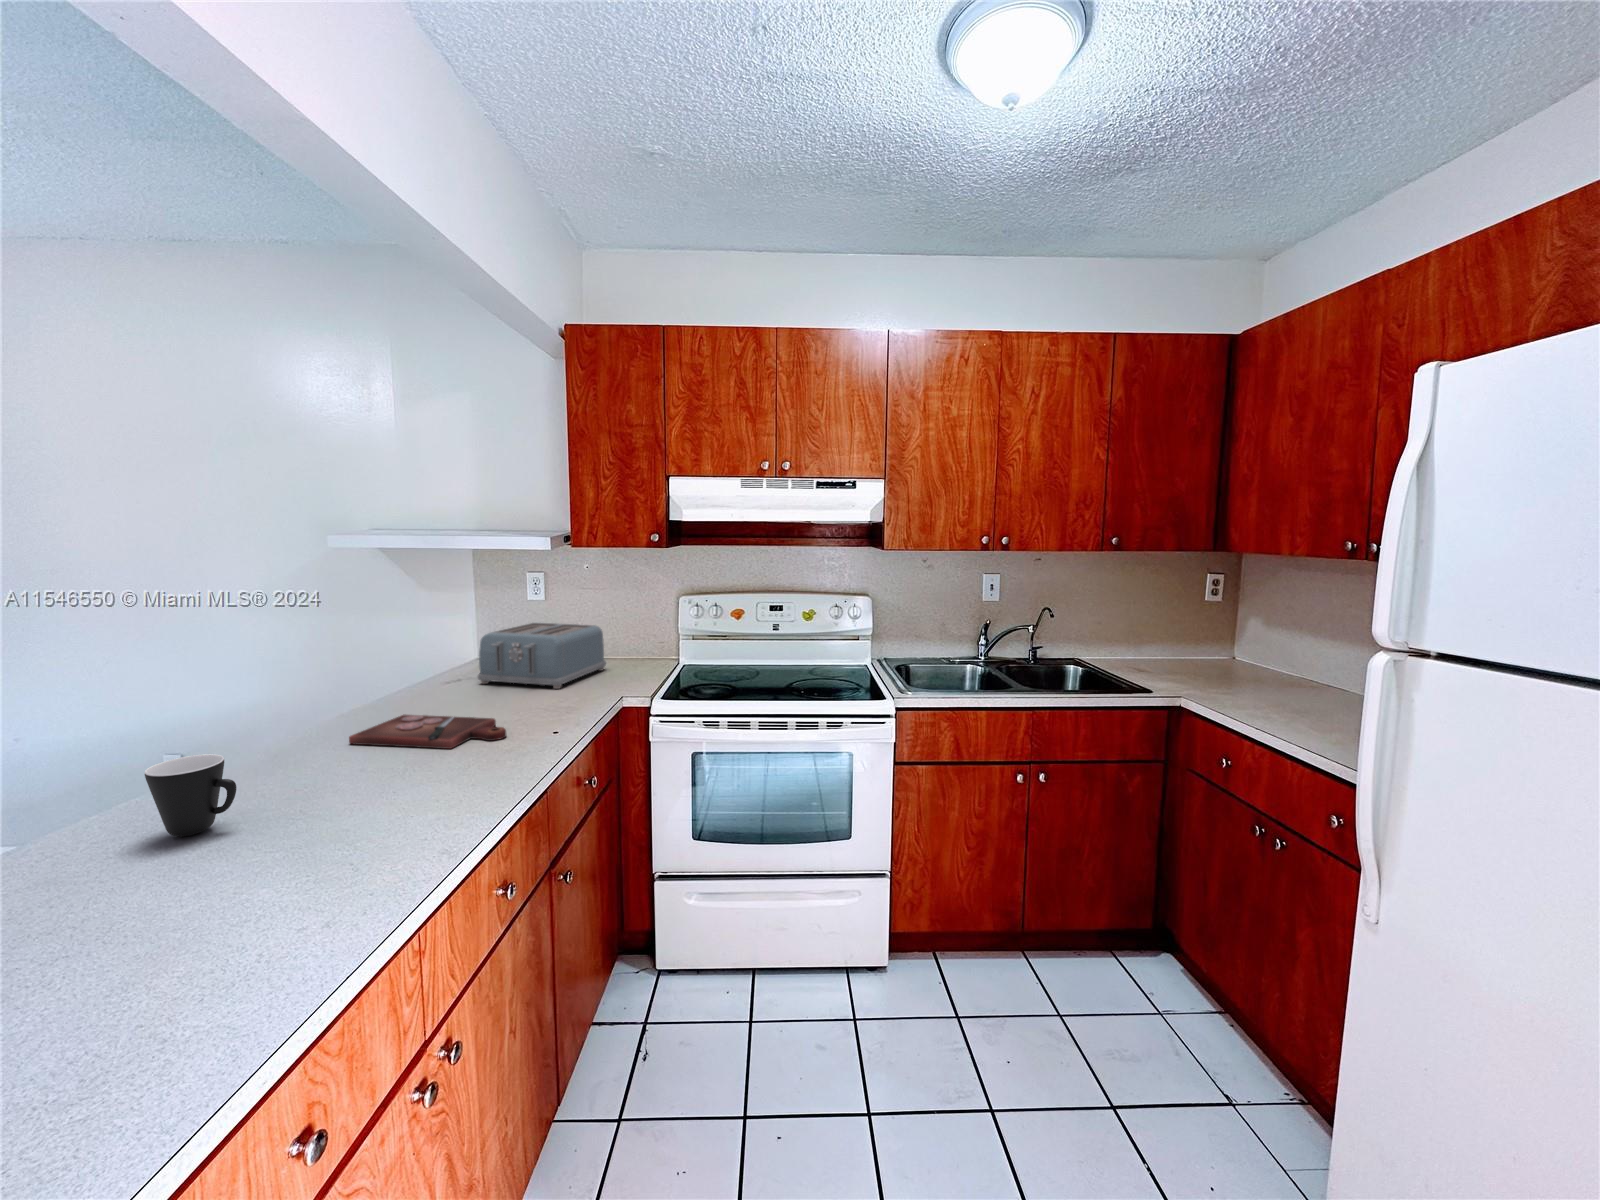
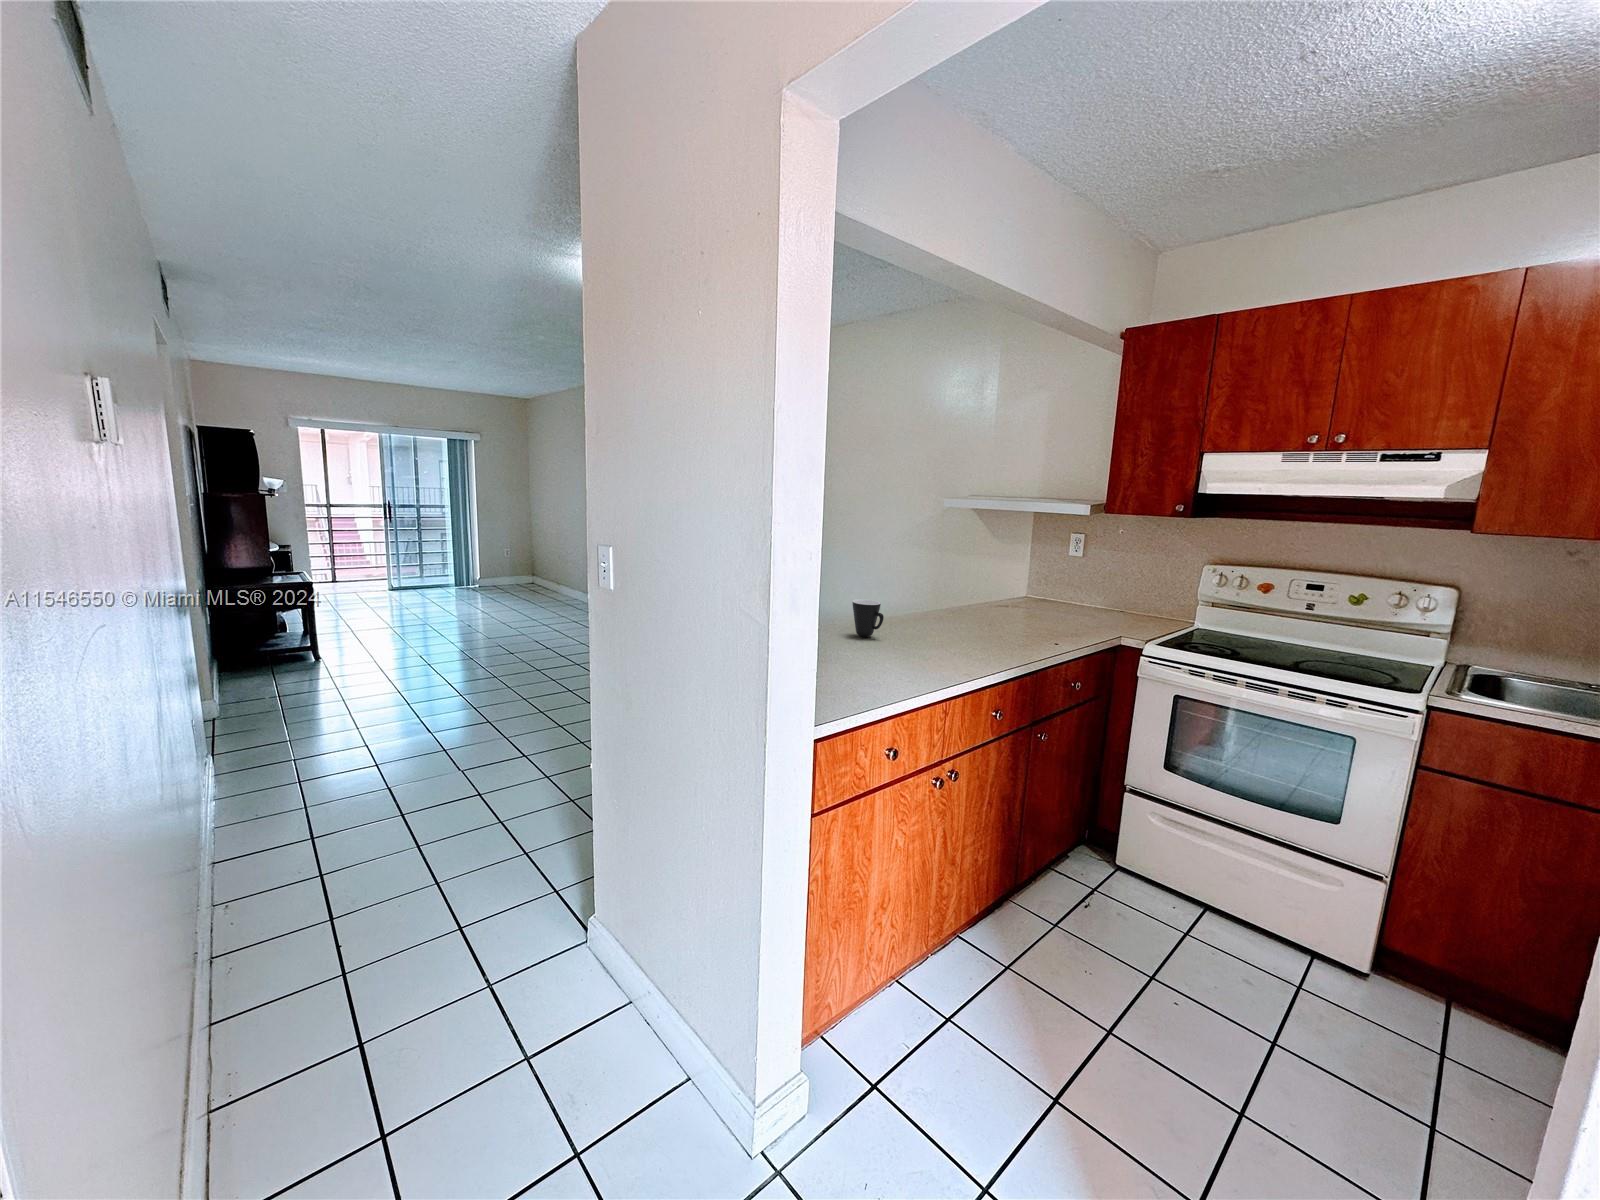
toaster: present [478,623,606,689] -> none [1018,572,1122,622]
cutting board: present [349,715,506,749] -> none [934,614,1023,638]

